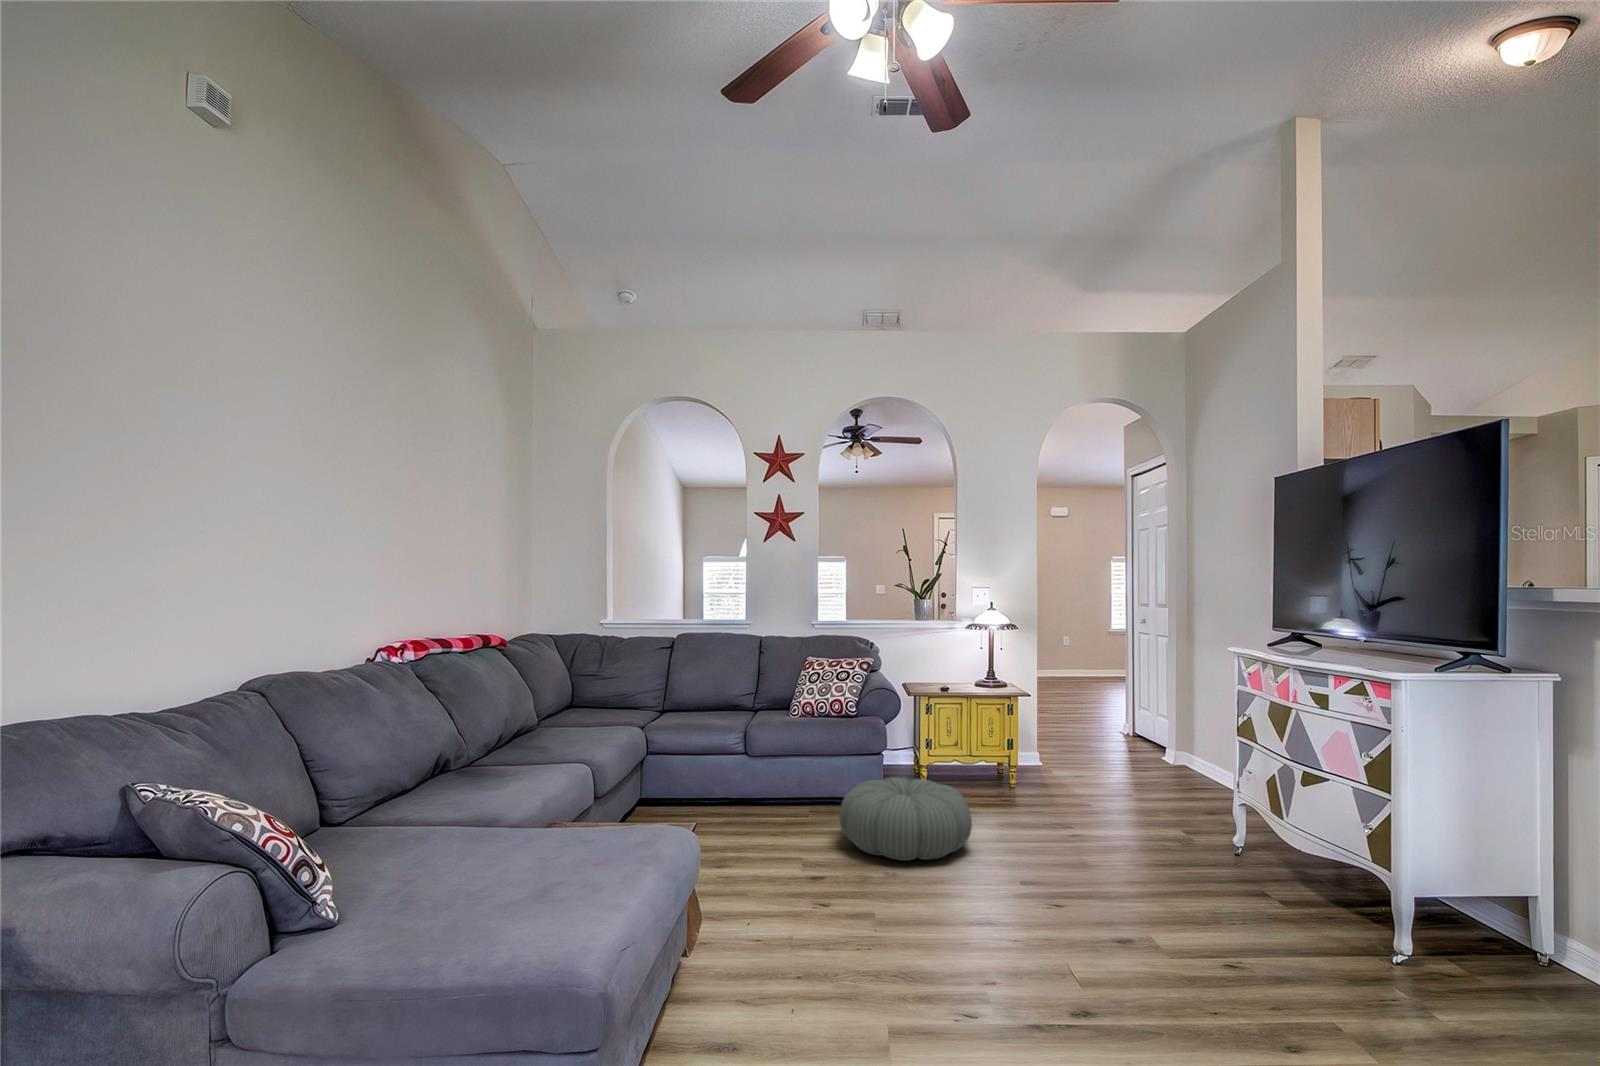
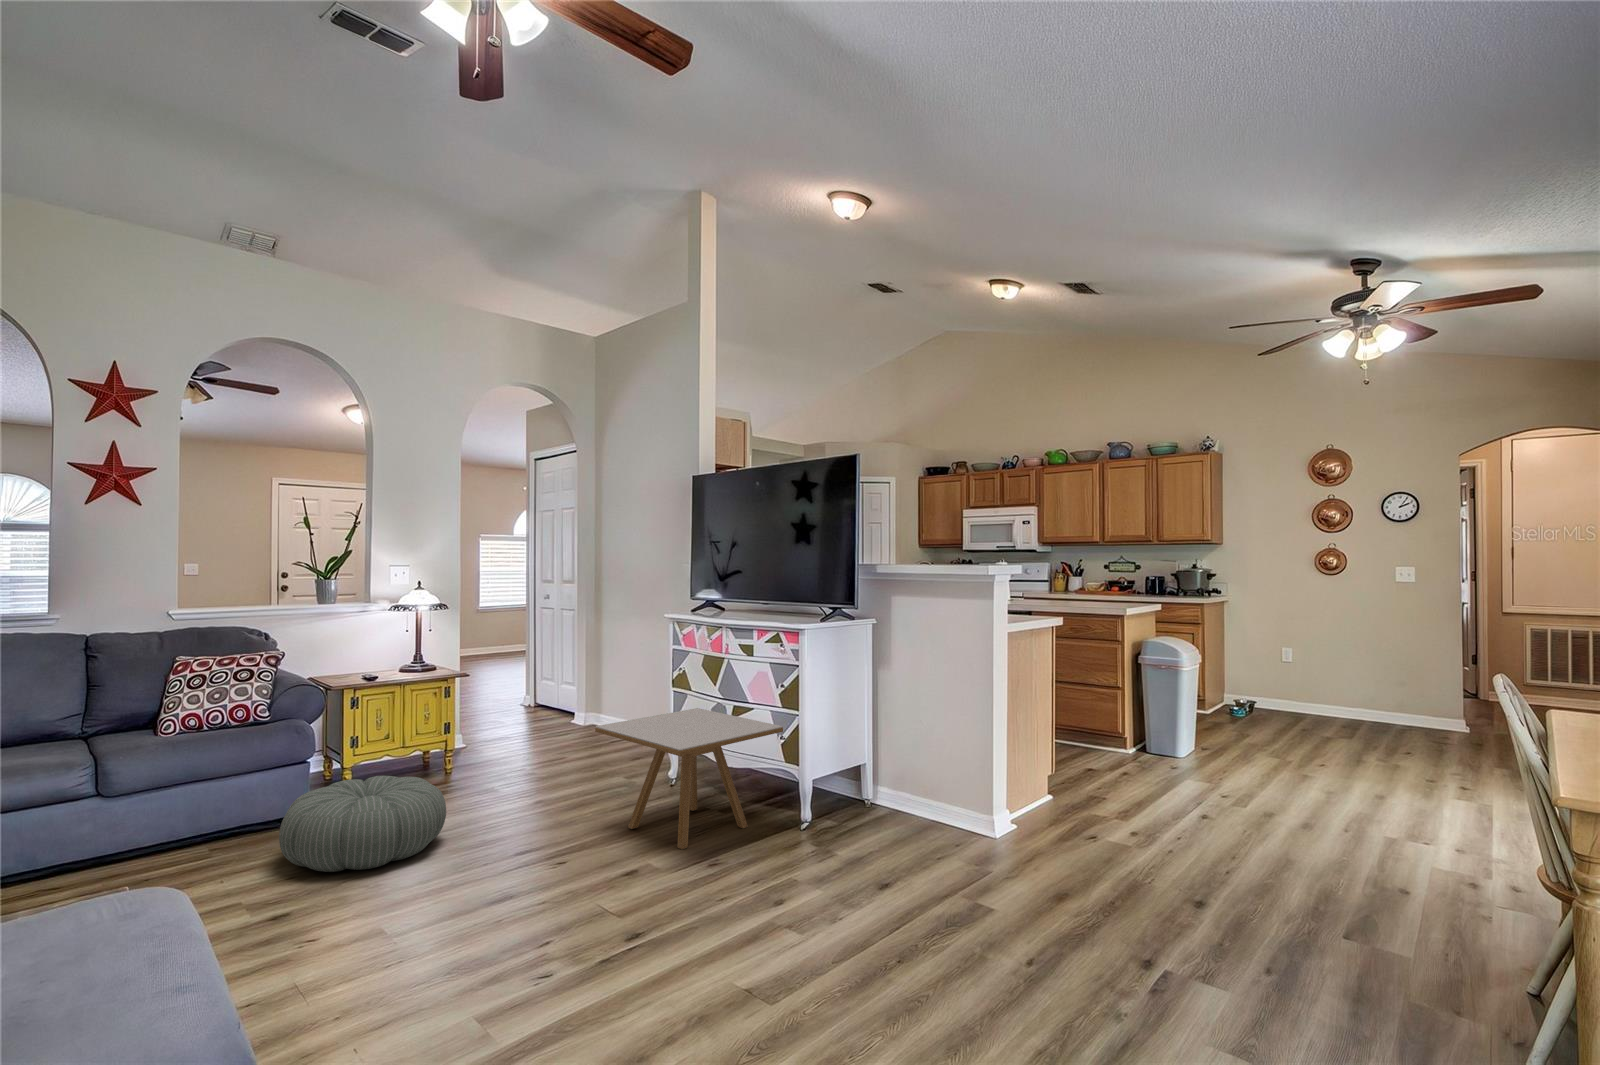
side table: none [1115,768,1364,935] -> present [595,708,783,850]

